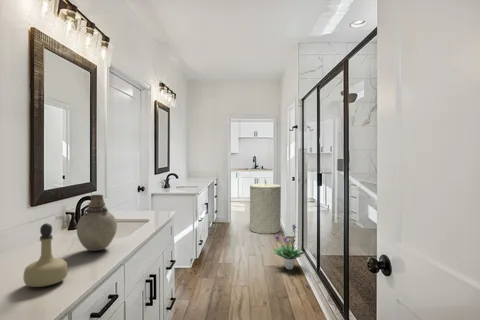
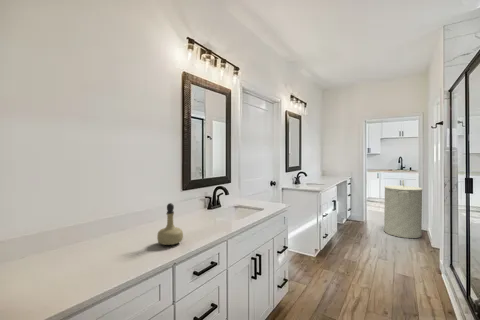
vase: present [77,195,117,251] -> none [200,186,227,227]
potted plant: present [273,224,305,269] -> none [401,231,444,280]

